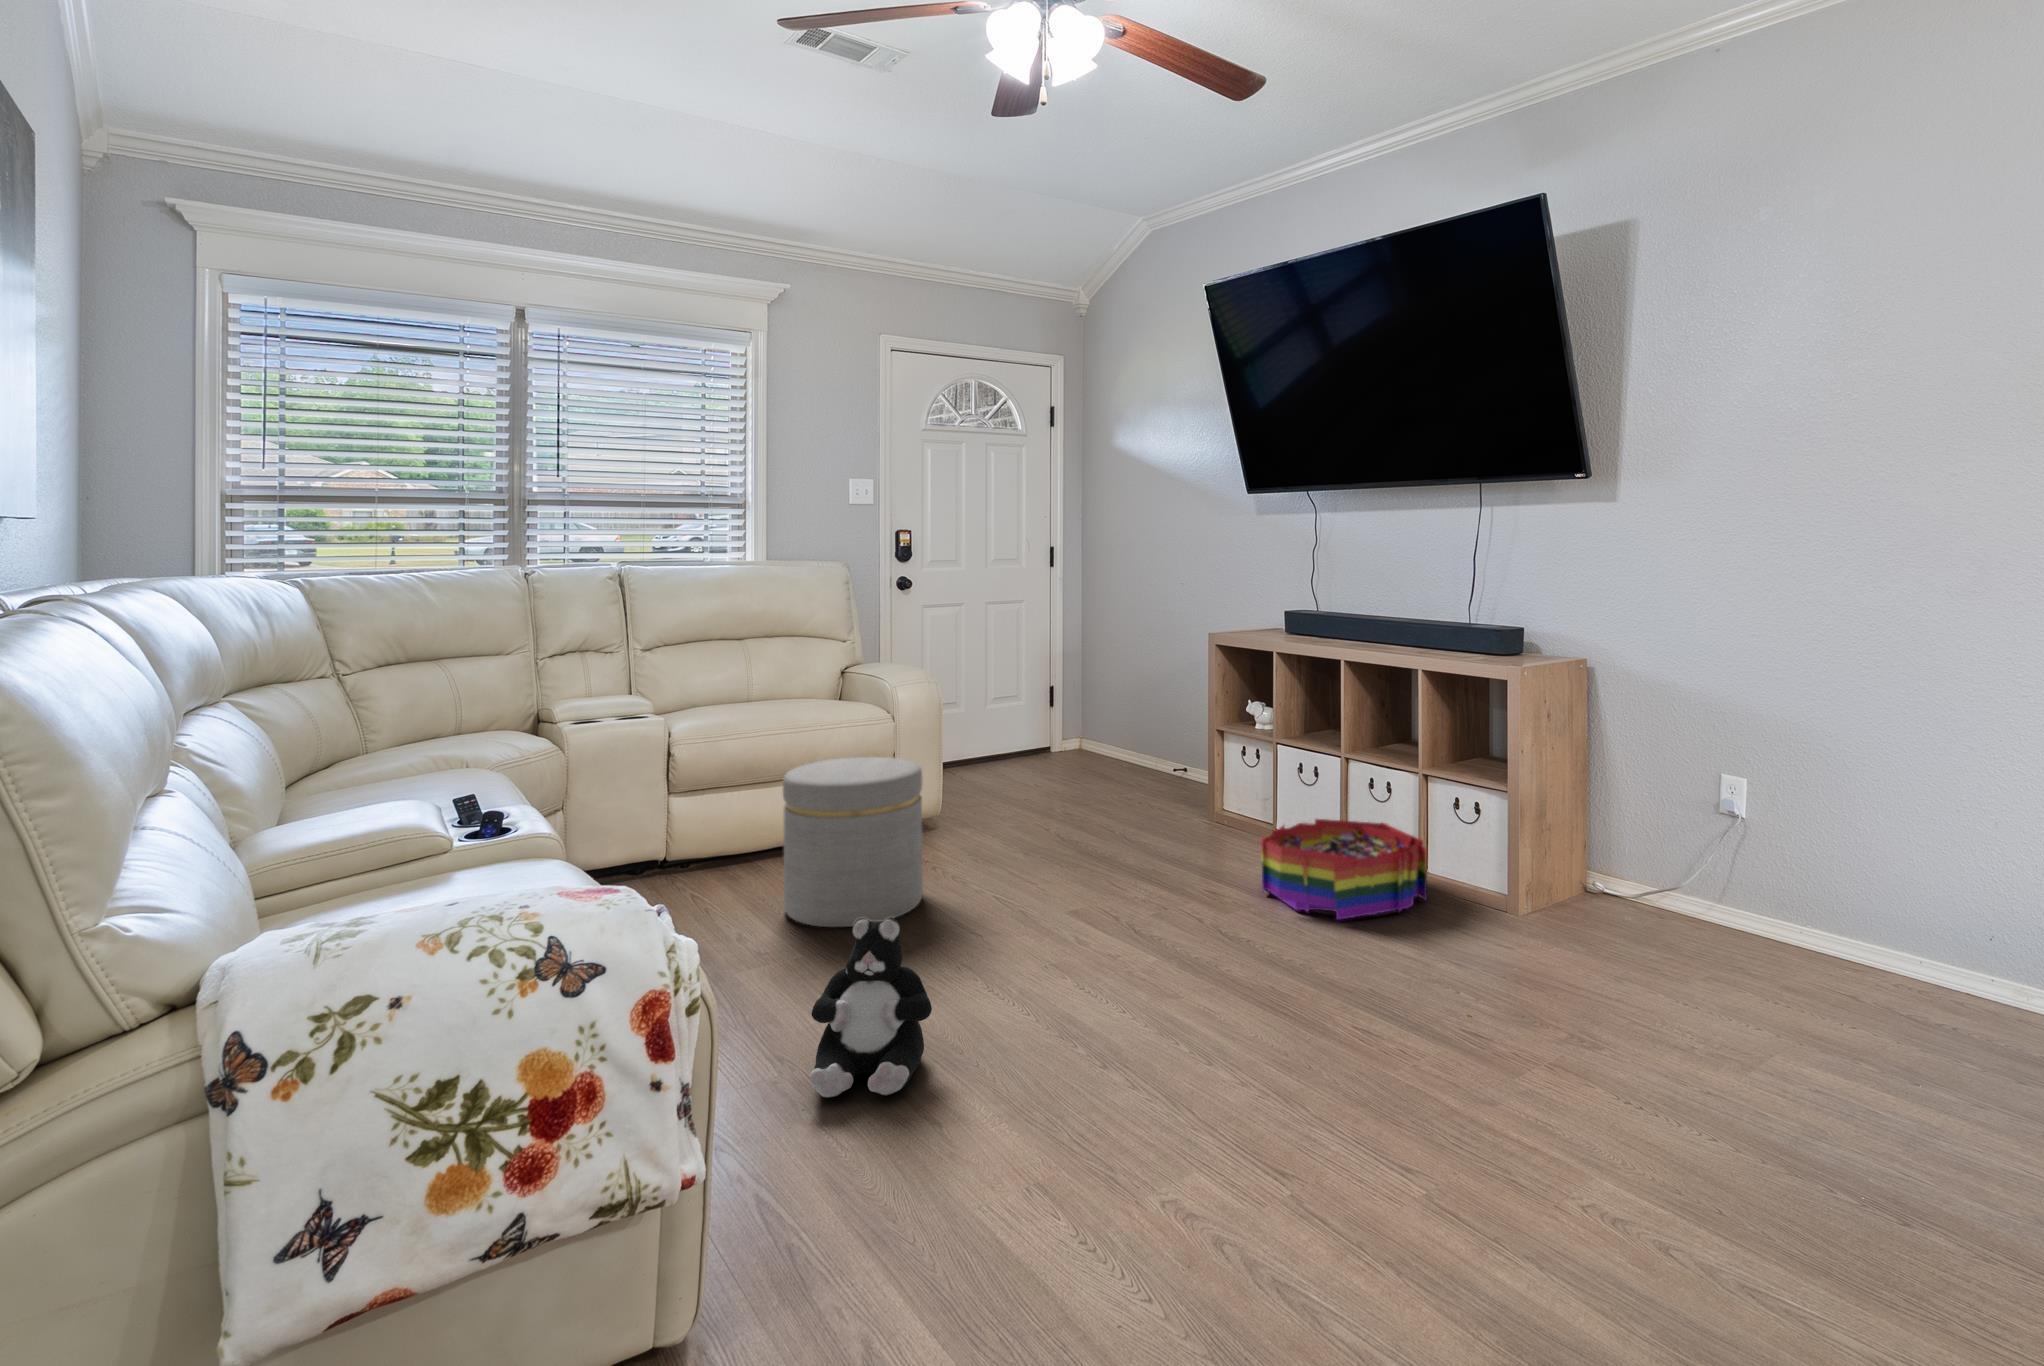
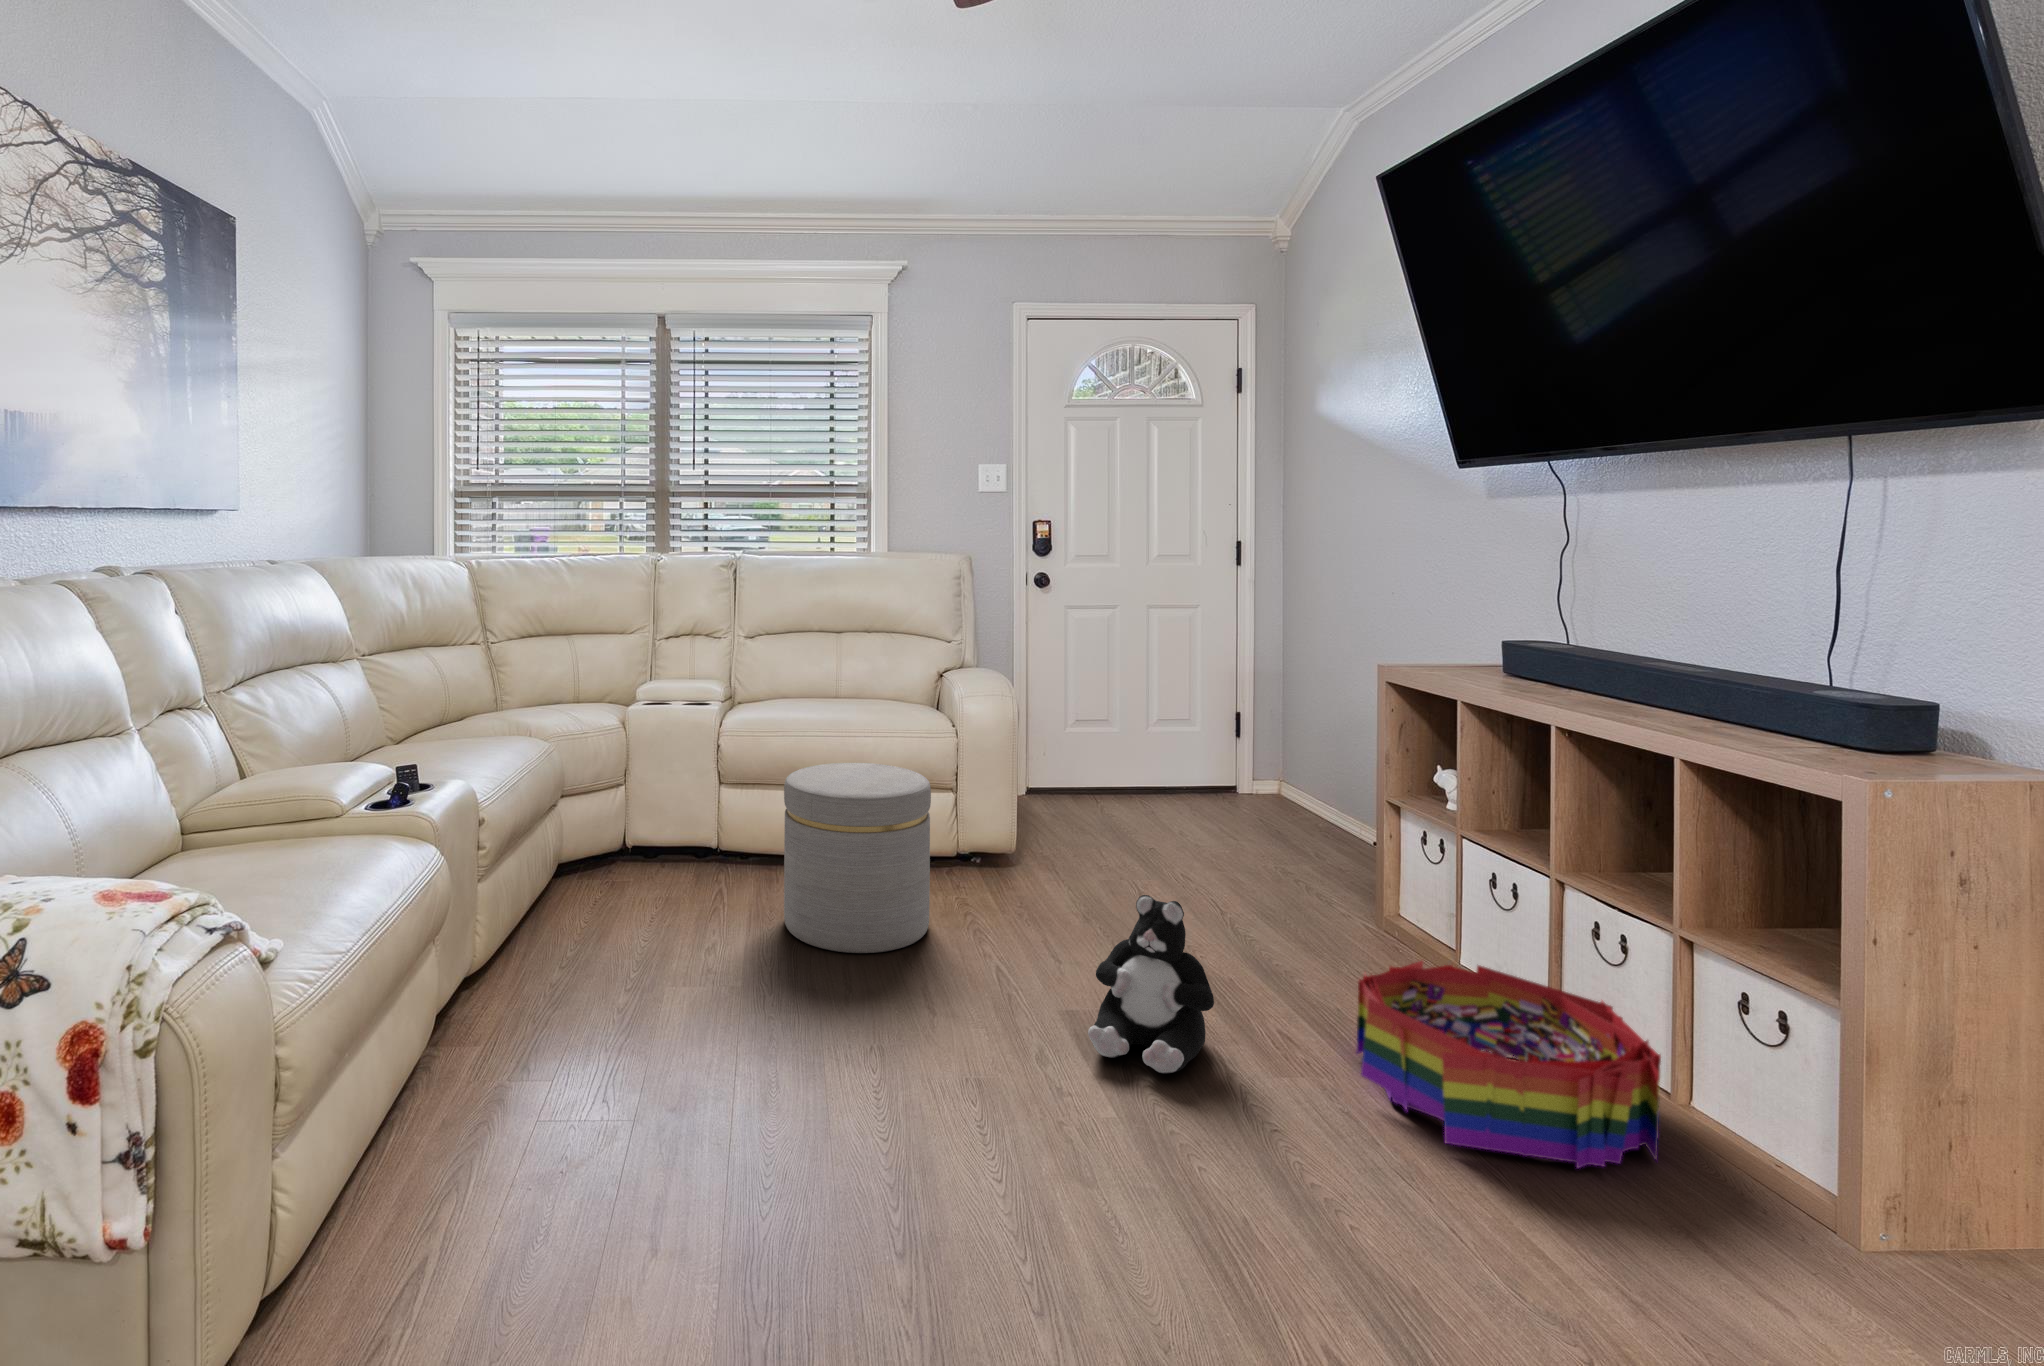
plush toy: present [810,917,932,1097] -> present [1088,895,1214,1074]

